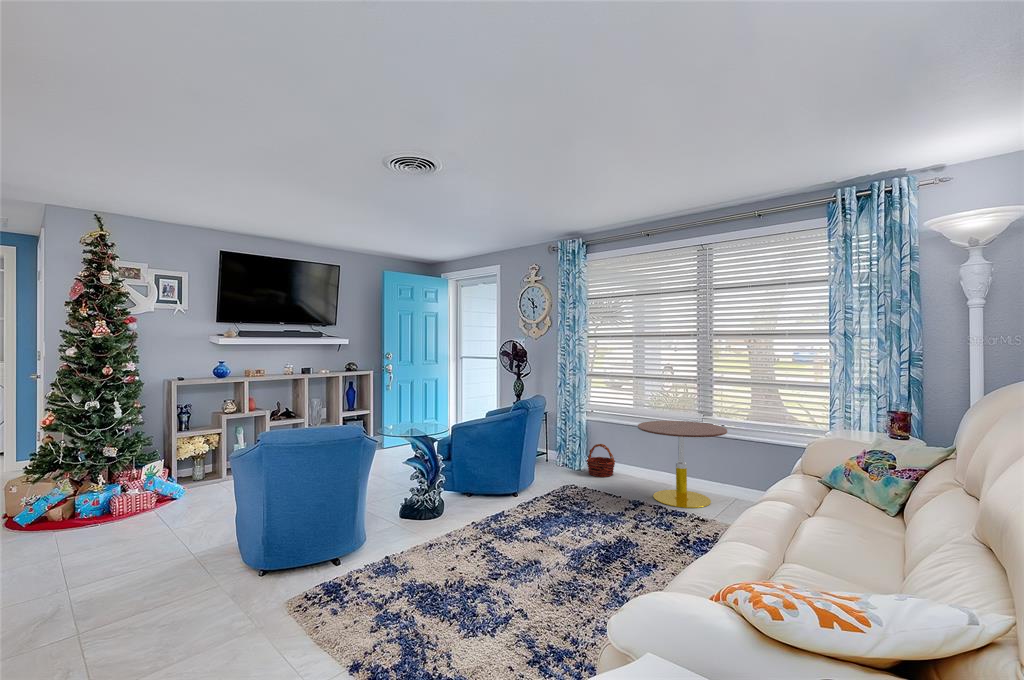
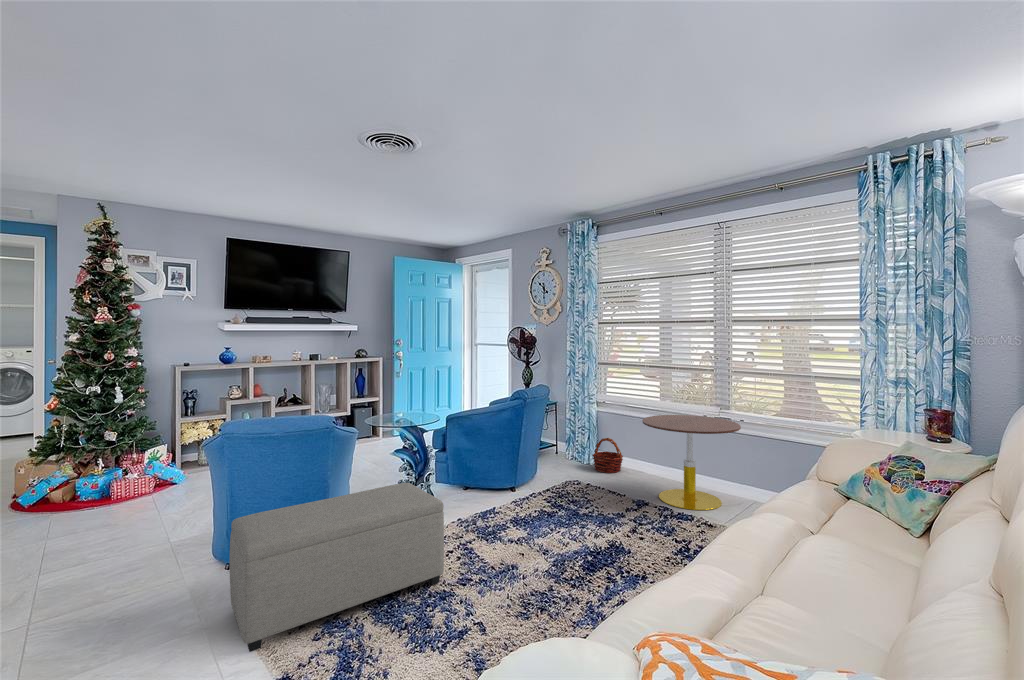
ottoman: none [281,488,475,646] -> present [230,483,444,652]

